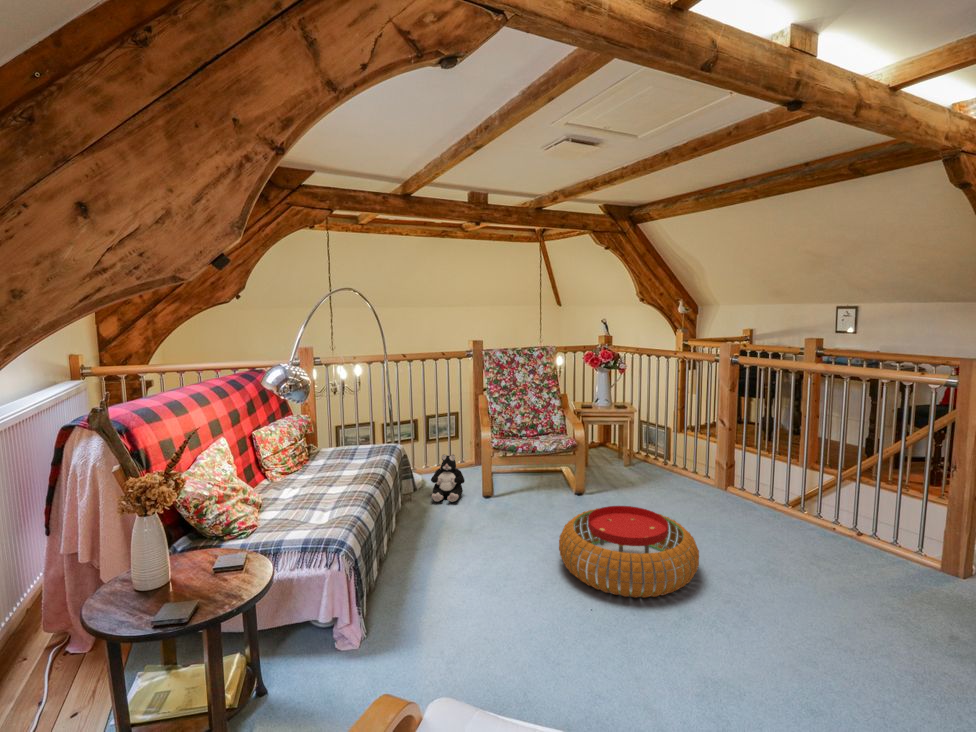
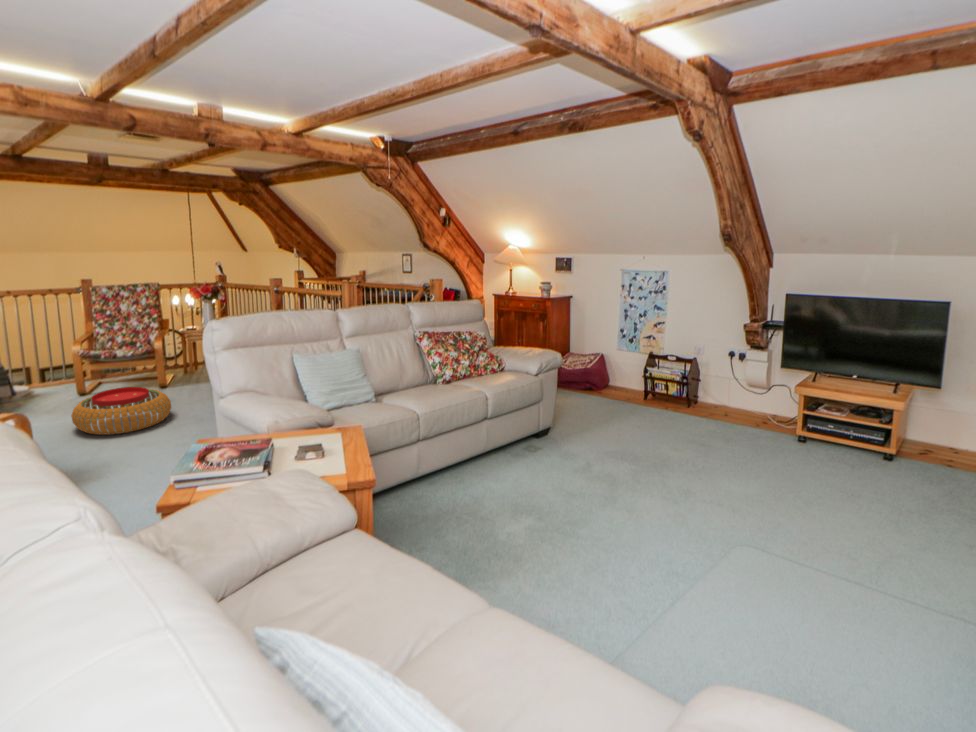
plush toy: present [431,454,465,502] -> none [27,364,61,398]

